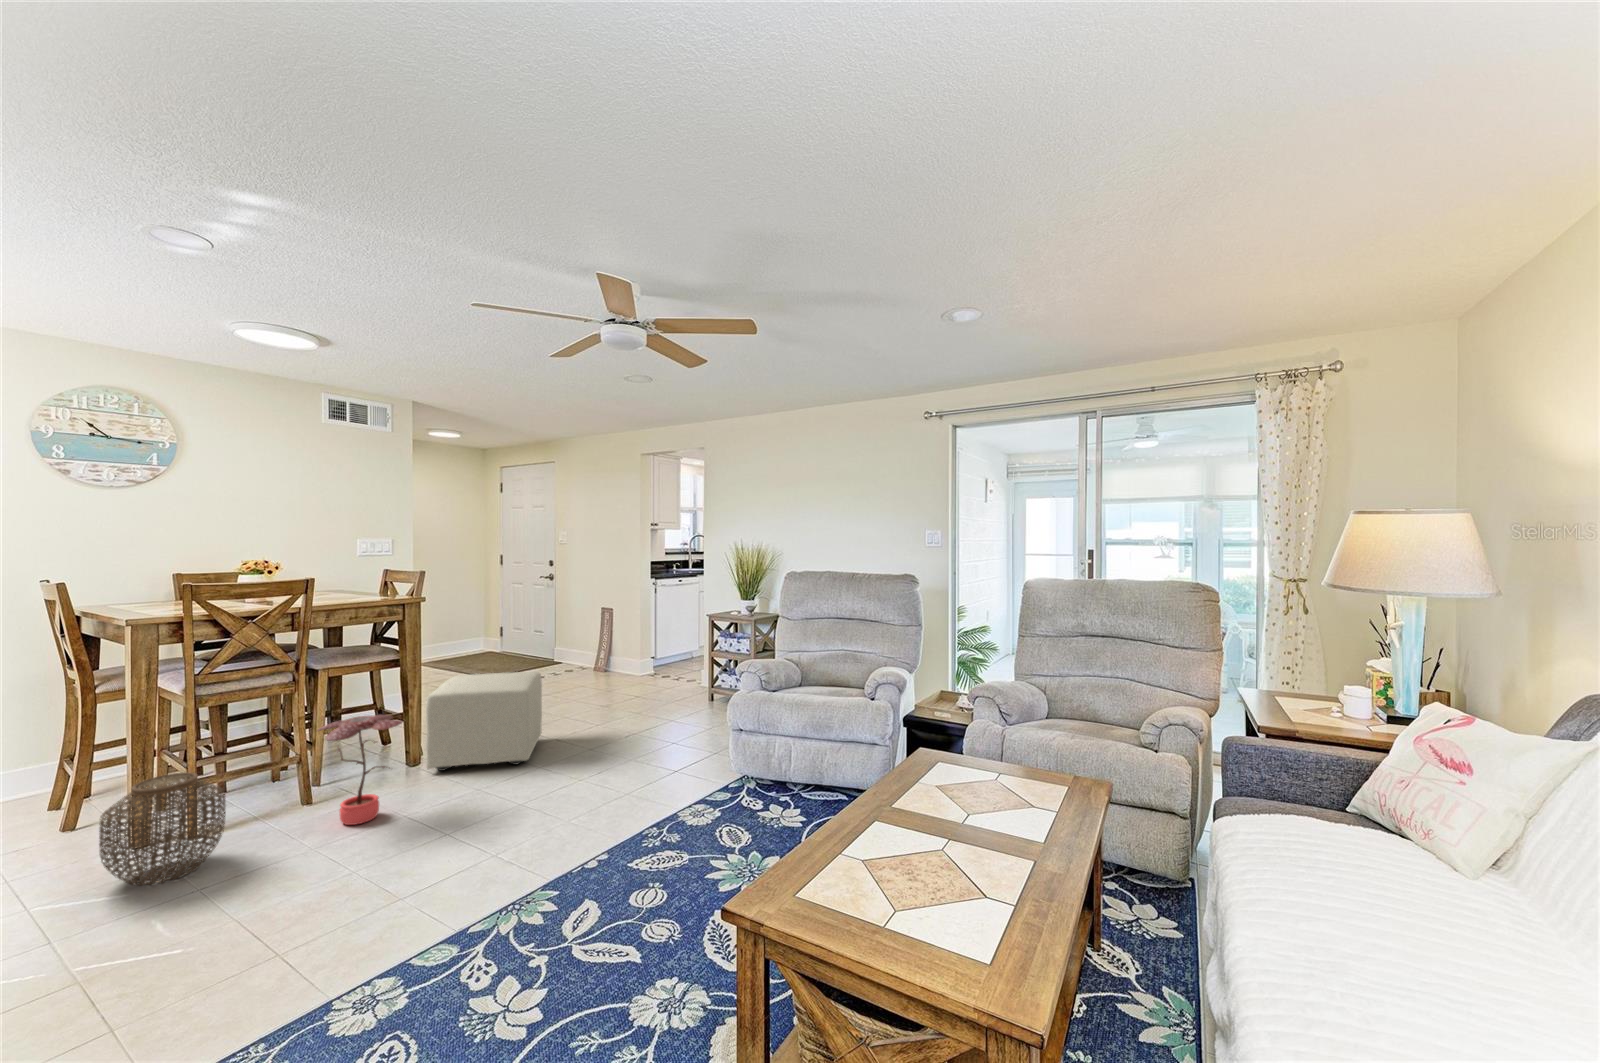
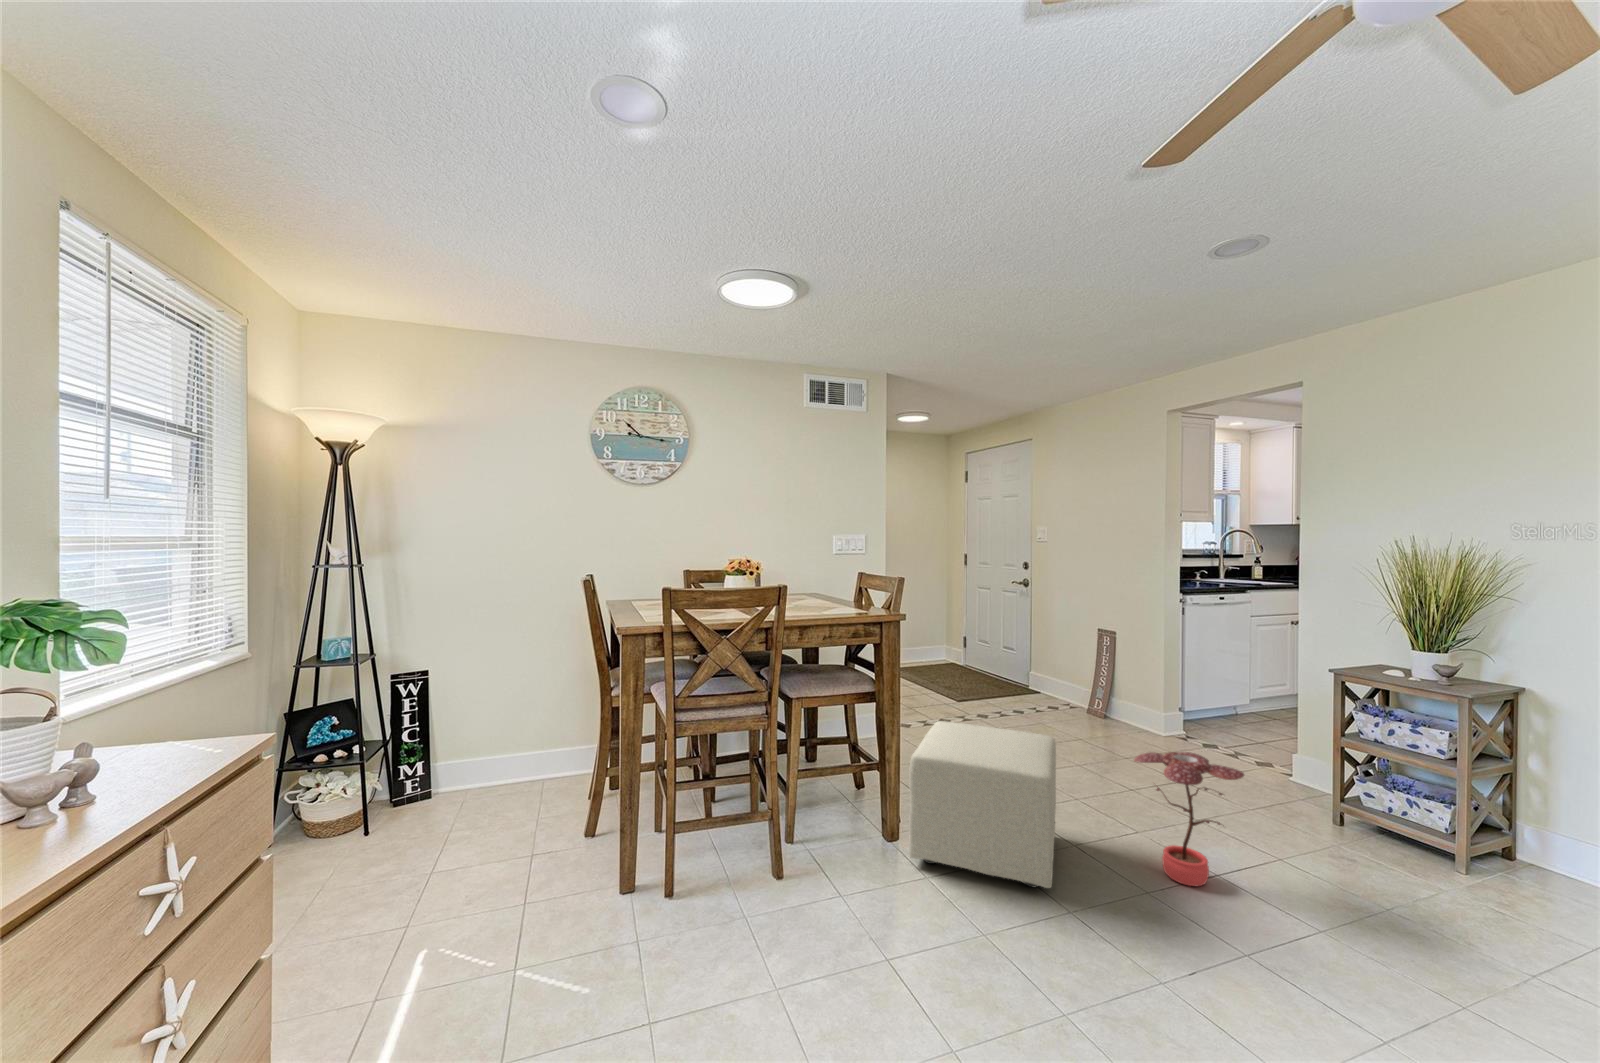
potted plant: present [318,715,403,825] -> present [1134,752,1244,886]
woven basket: present [99,772,226,885] -> none [569,828,687,980]

